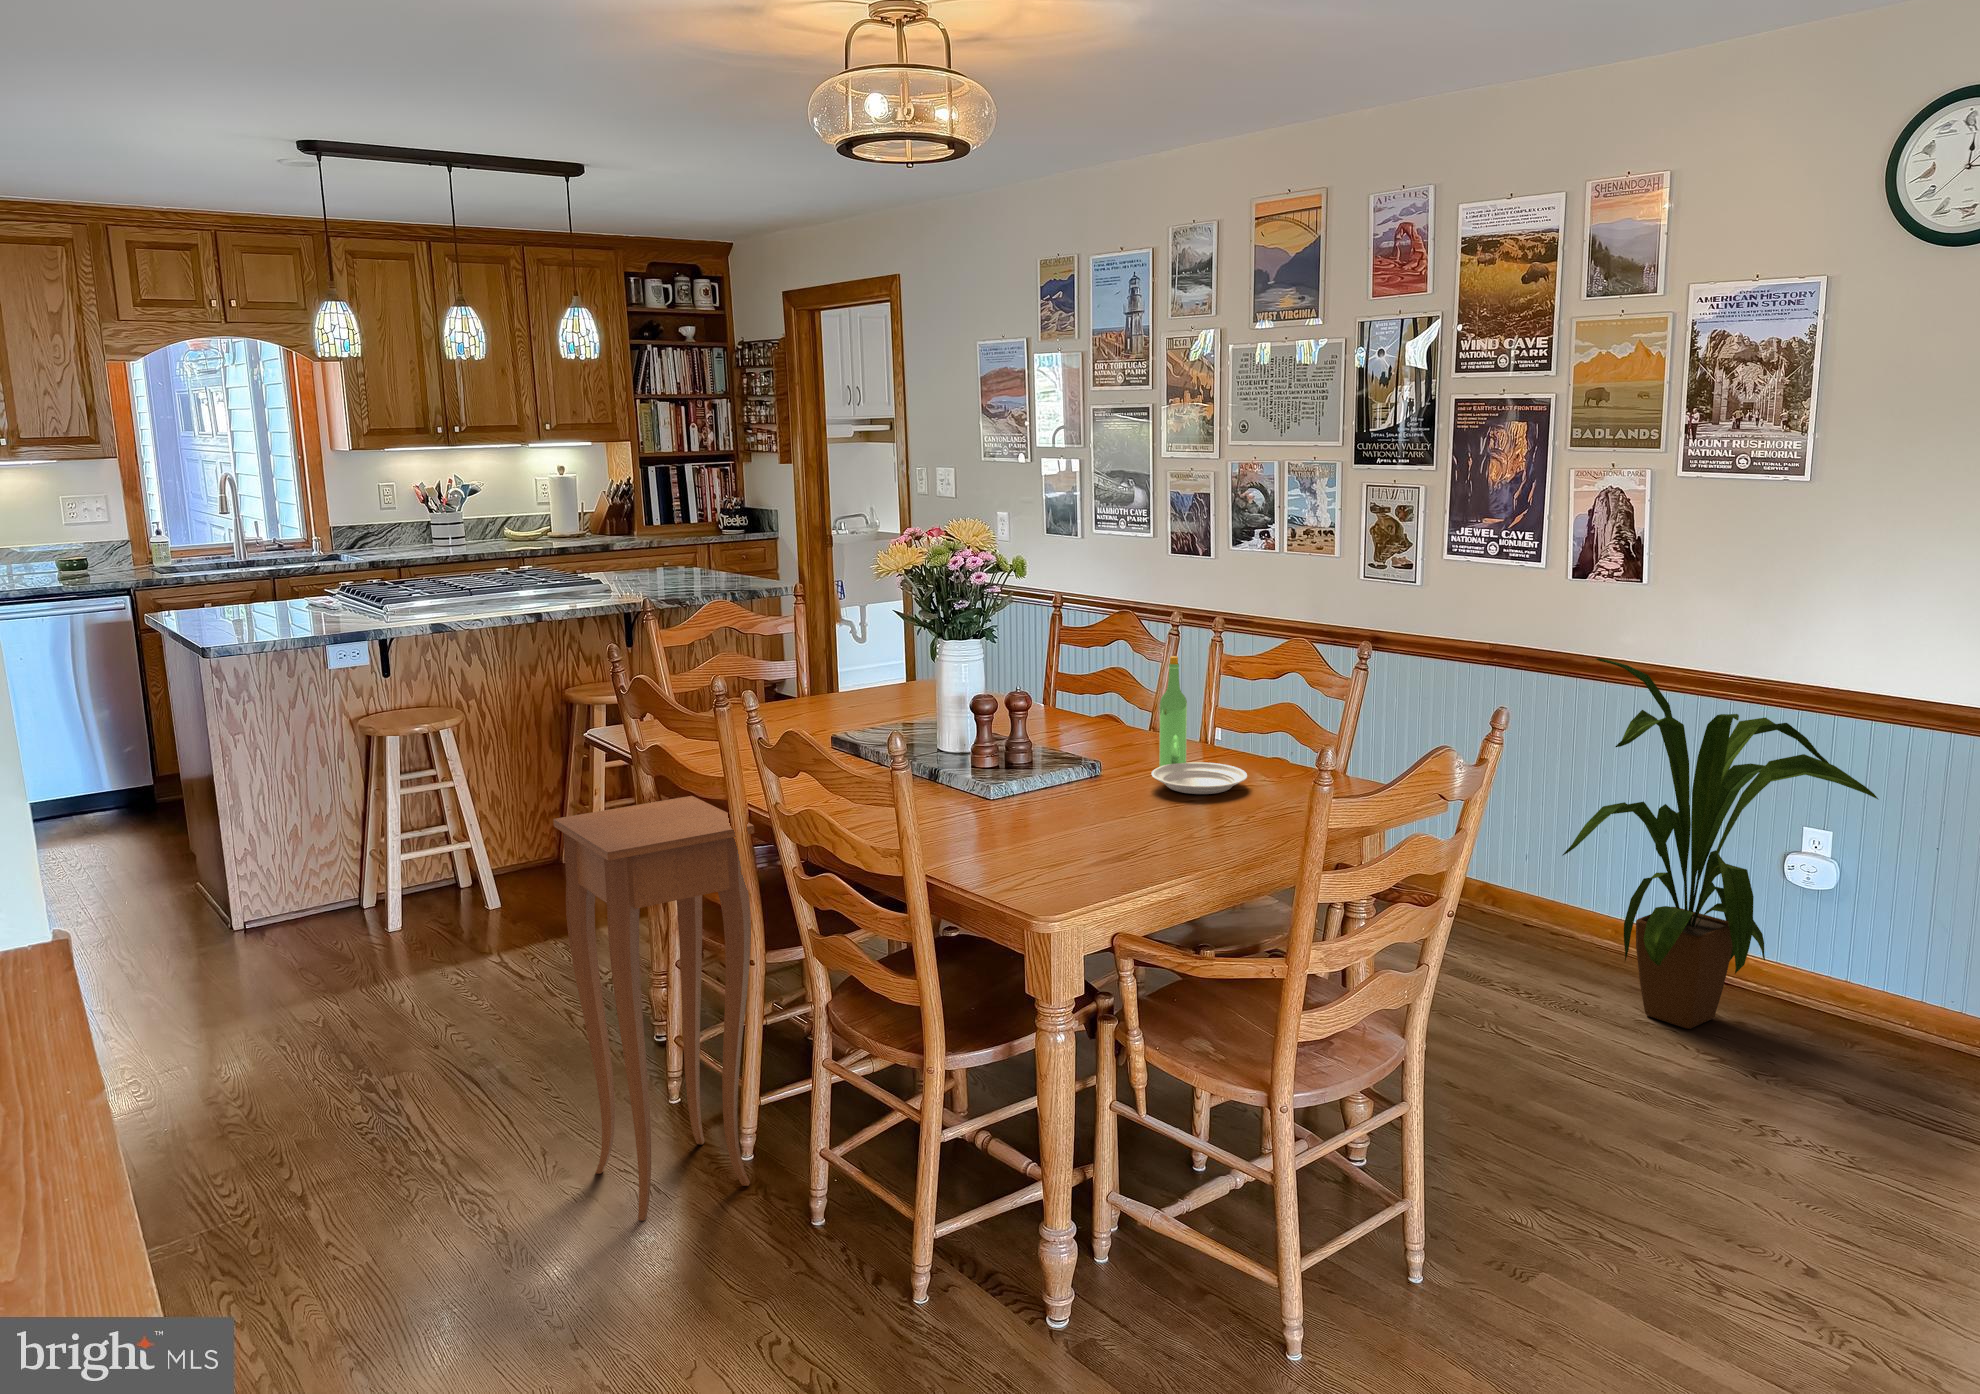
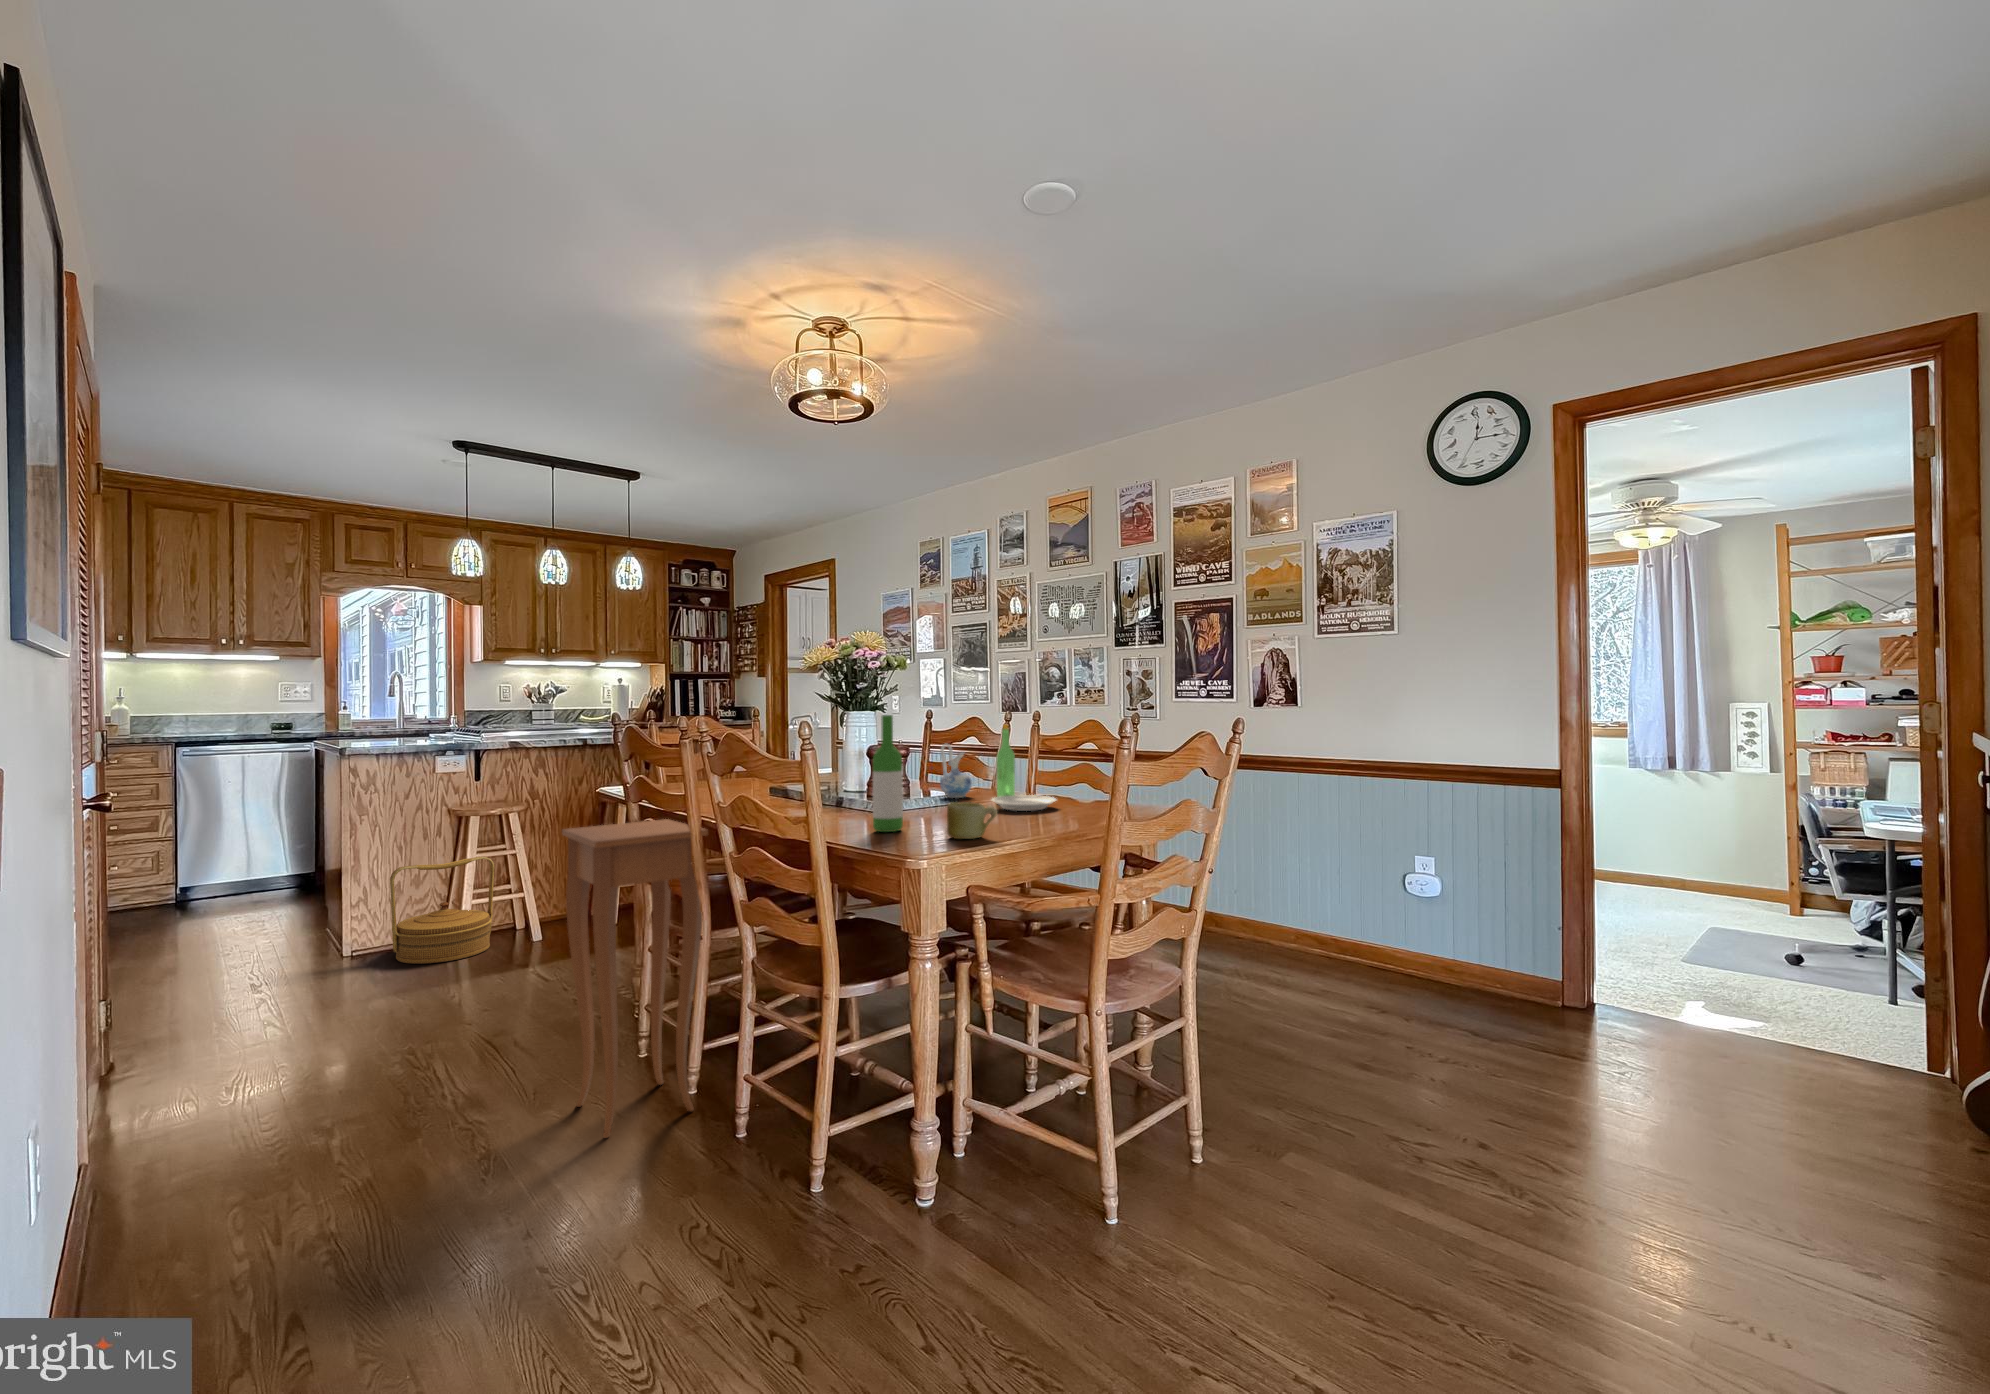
house plant: present [1563,658,1878,1029] -> none [1265,745,1466,994]
ceramic pitcher: none [1076,671,1122,752] -> present [940,744,972,798]
wine bottle: none [983,676,1026,842] -> present [873,715,903,832]
woven basket: none [288,787,430,940] -> present [390,857,494,964]
mug: none [1089,808,1160,866] -> present [947,802,997,839]

